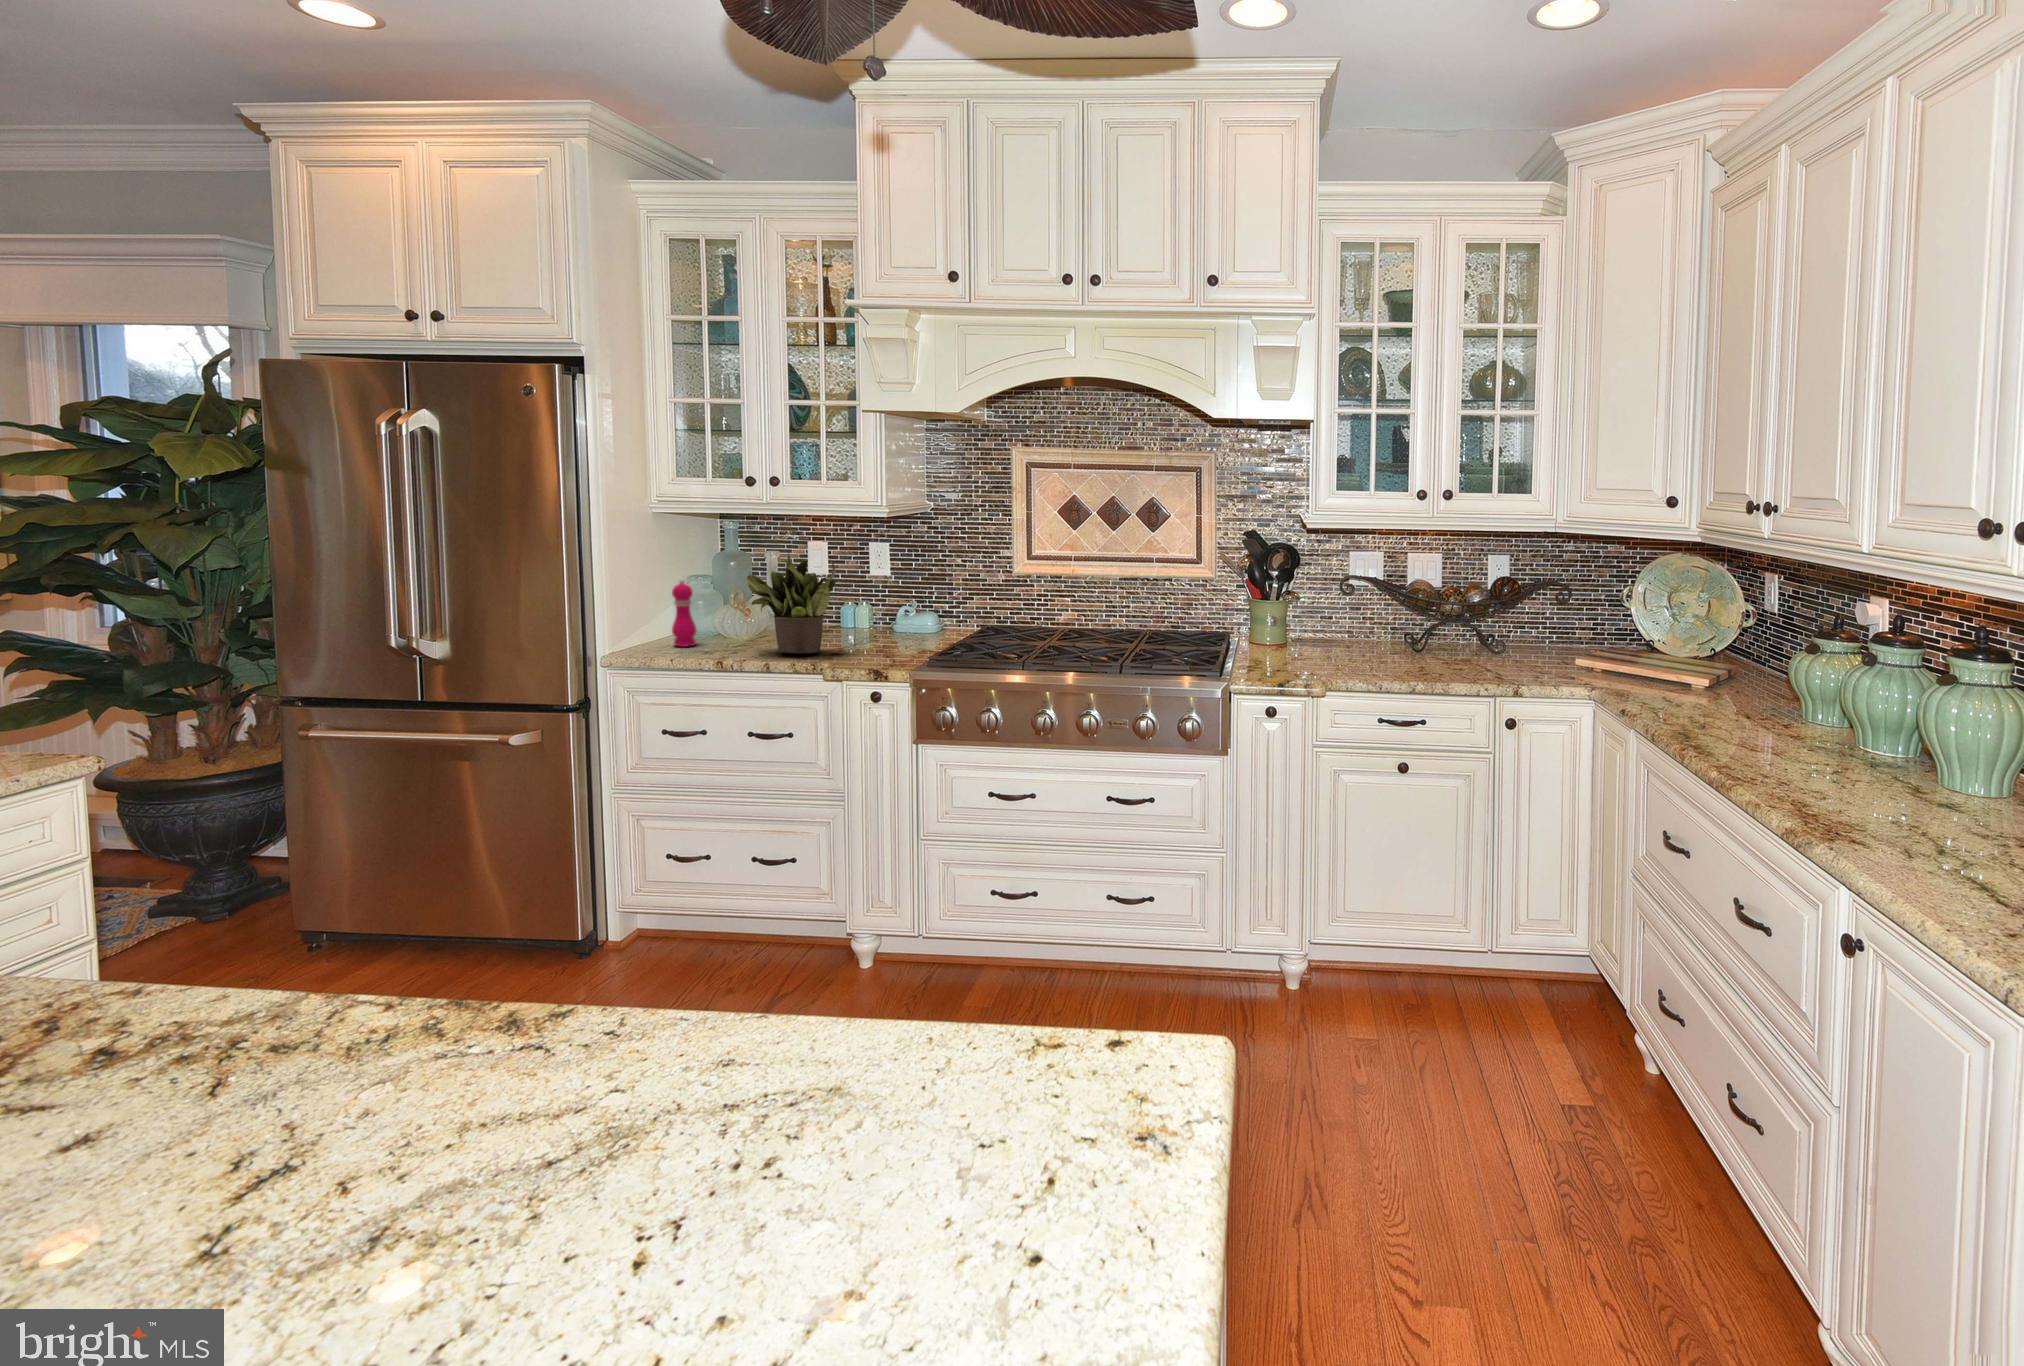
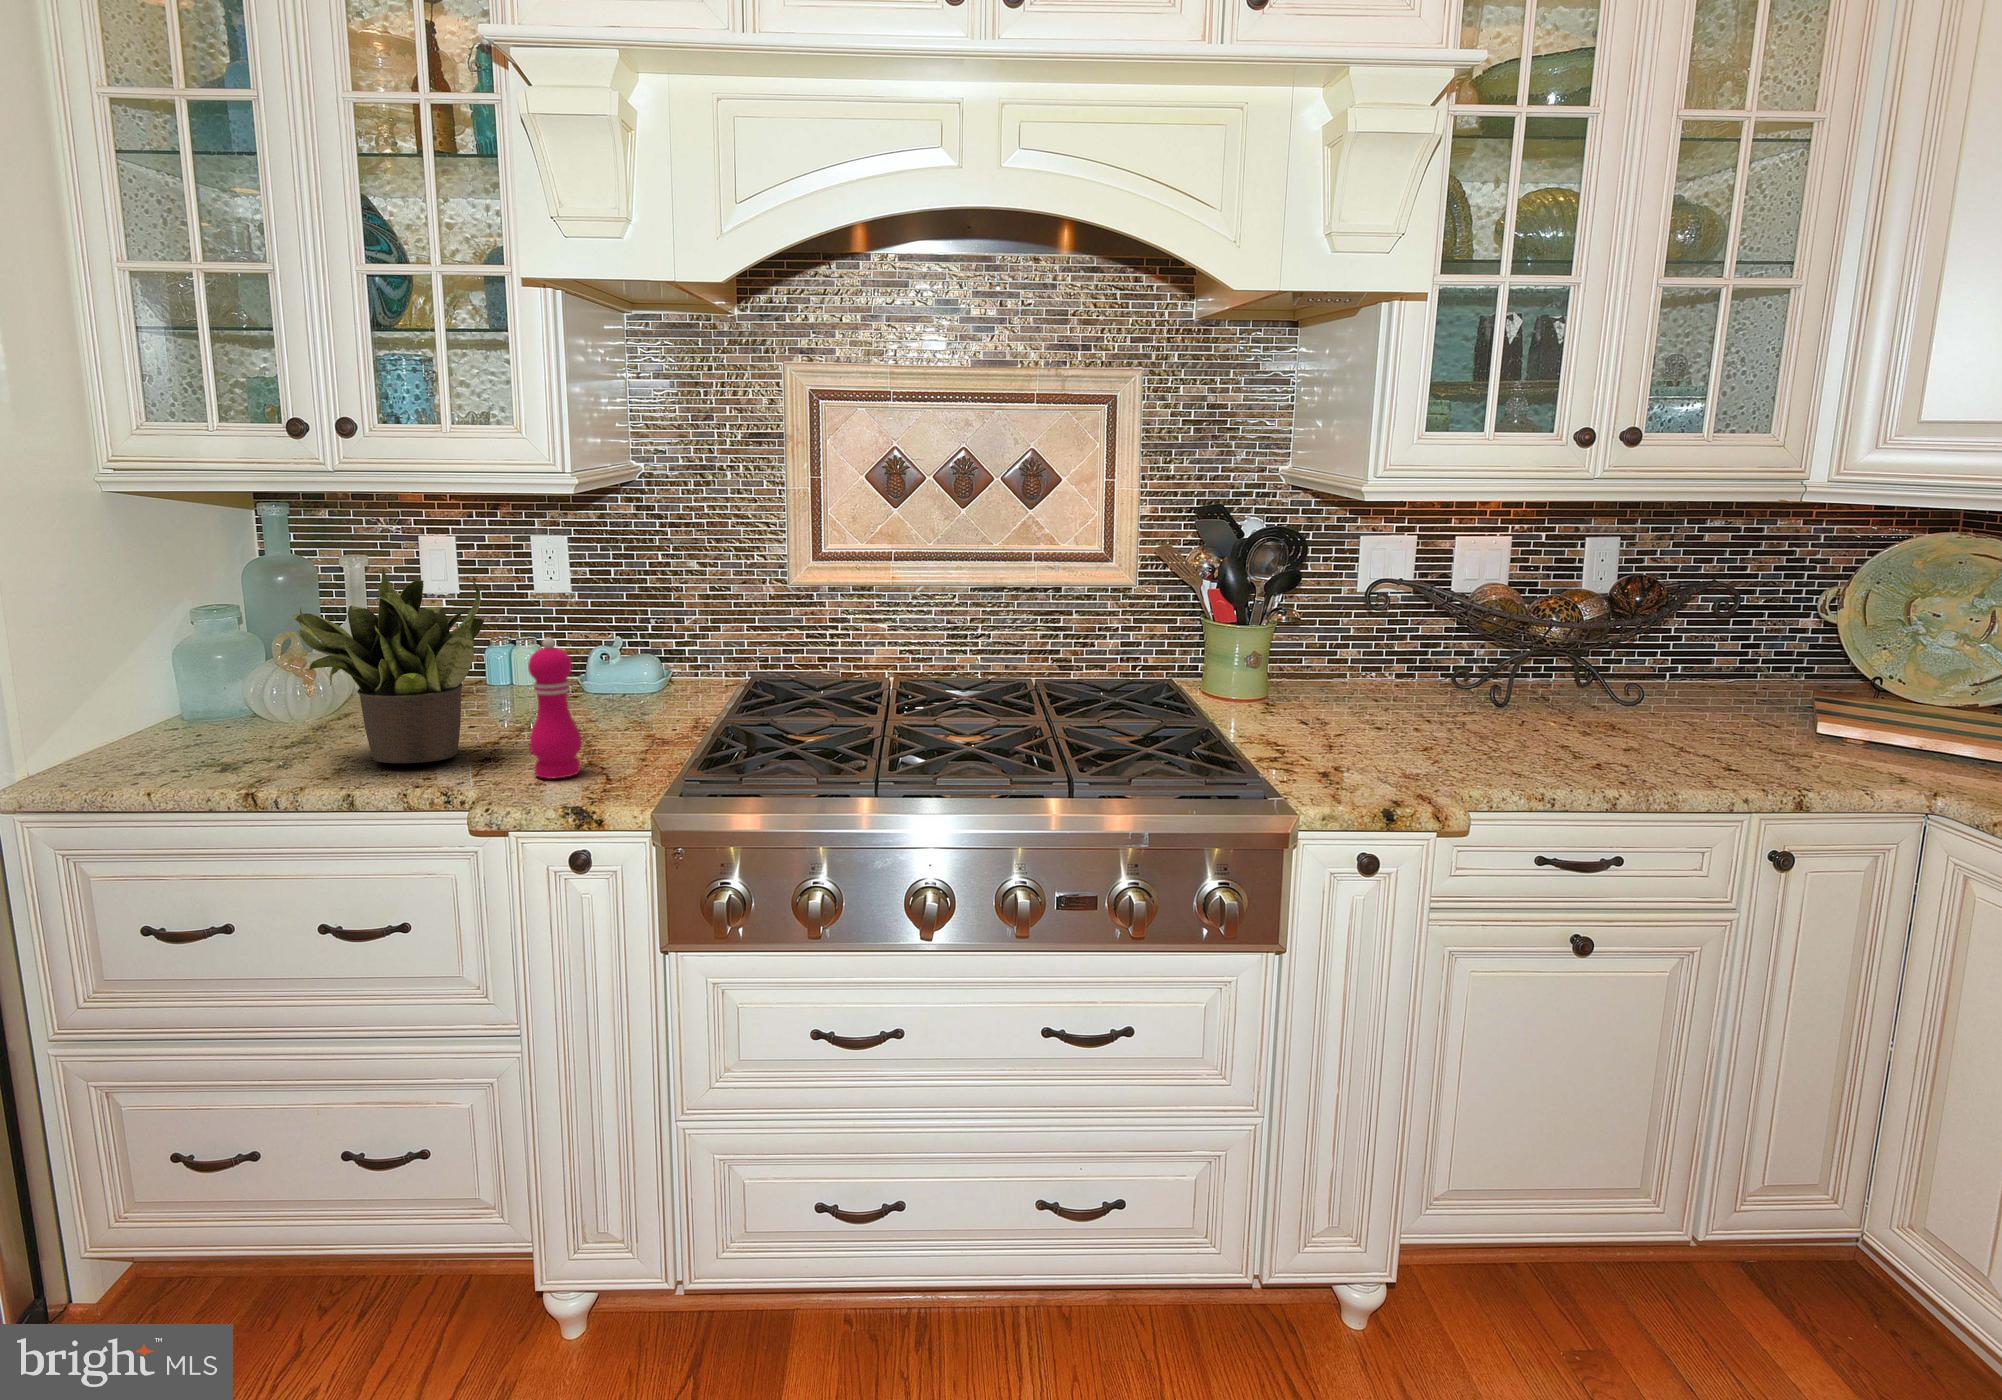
pepper mill: present [672,579,697,647] -> present [528,637,582,779]

